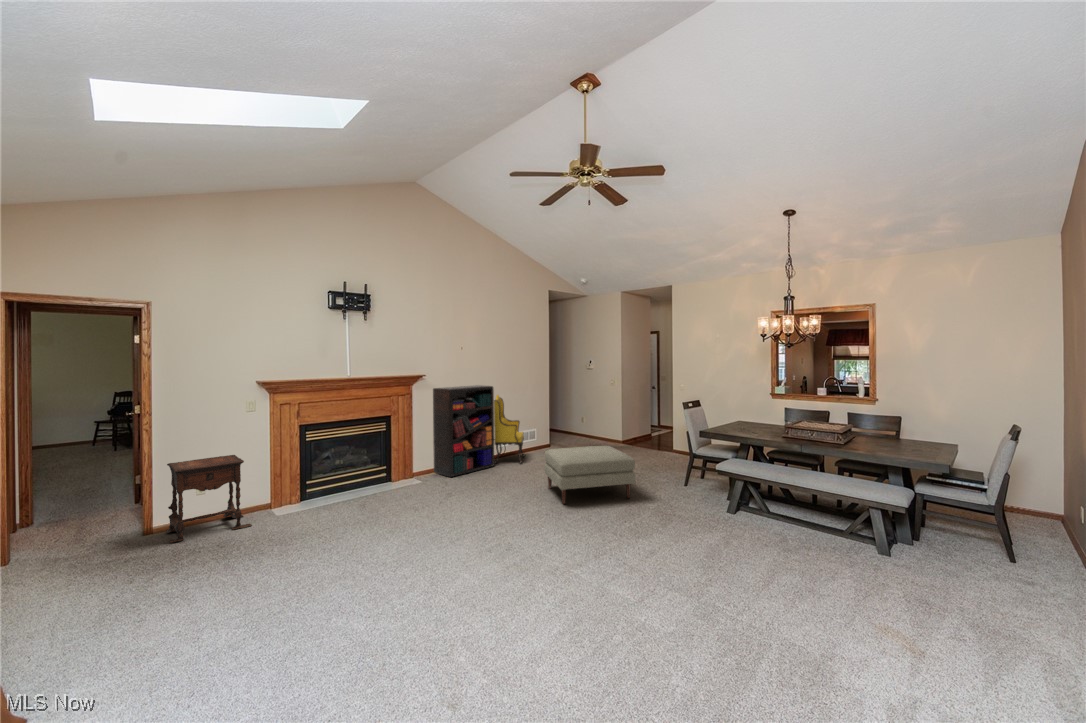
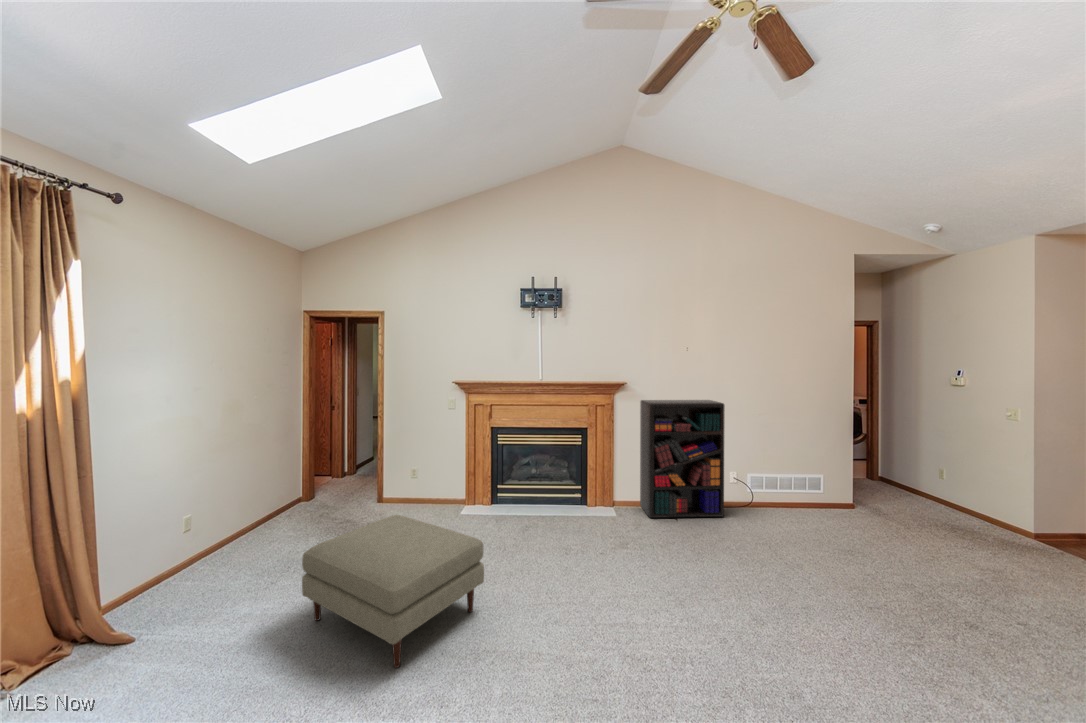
armchair: present [494,395,525,464] -> none [729,415,789,525]
ottoman: present [544,446,636,504] -> present [302,515,484,668]
side table: present [167,455,252,543] -> none [372,448,440,519]

